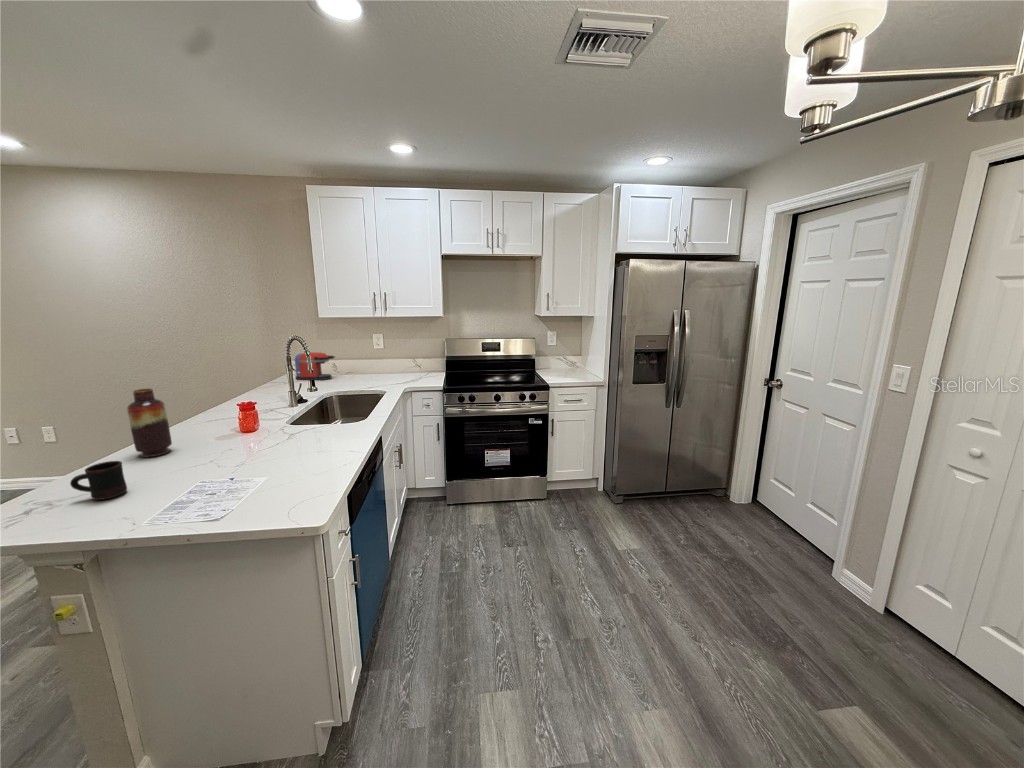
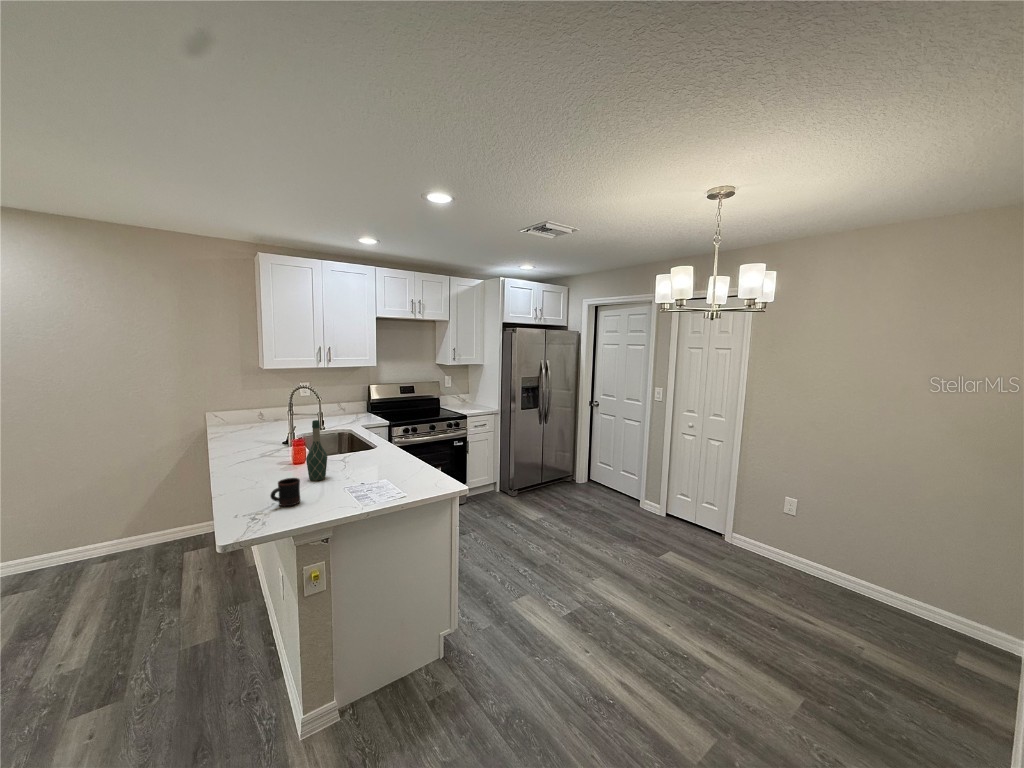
coffee maker: present [295,352,334,380] -> none [230,402,273,430]
wine bottle: none [198,383,230,462] -> present [306,420,327,481]
vase: present [127,388,172,457] -> none [236,430,265,487]

